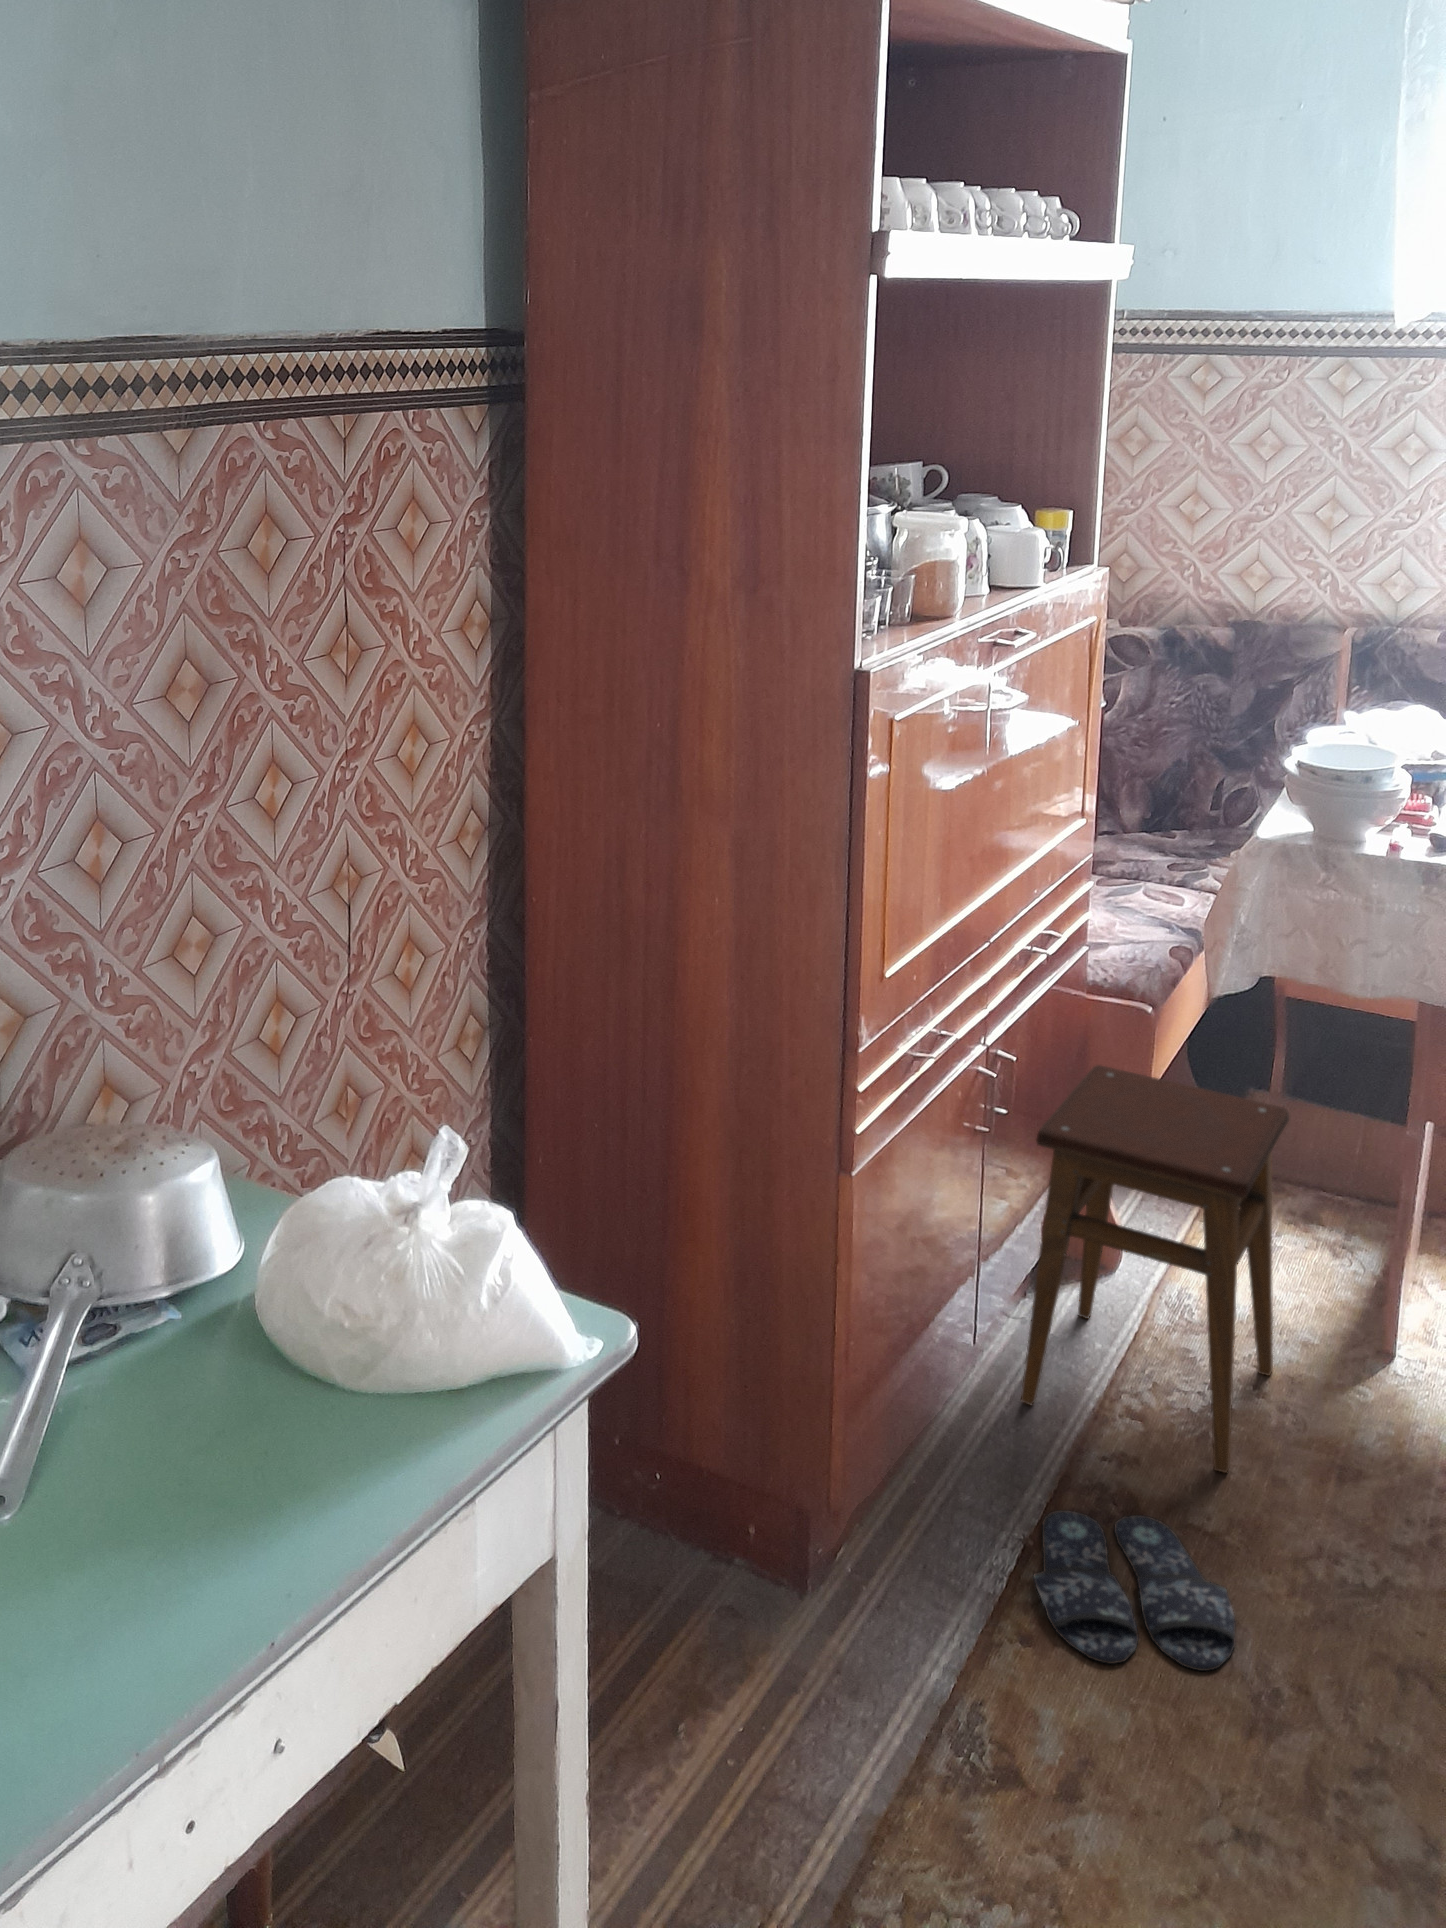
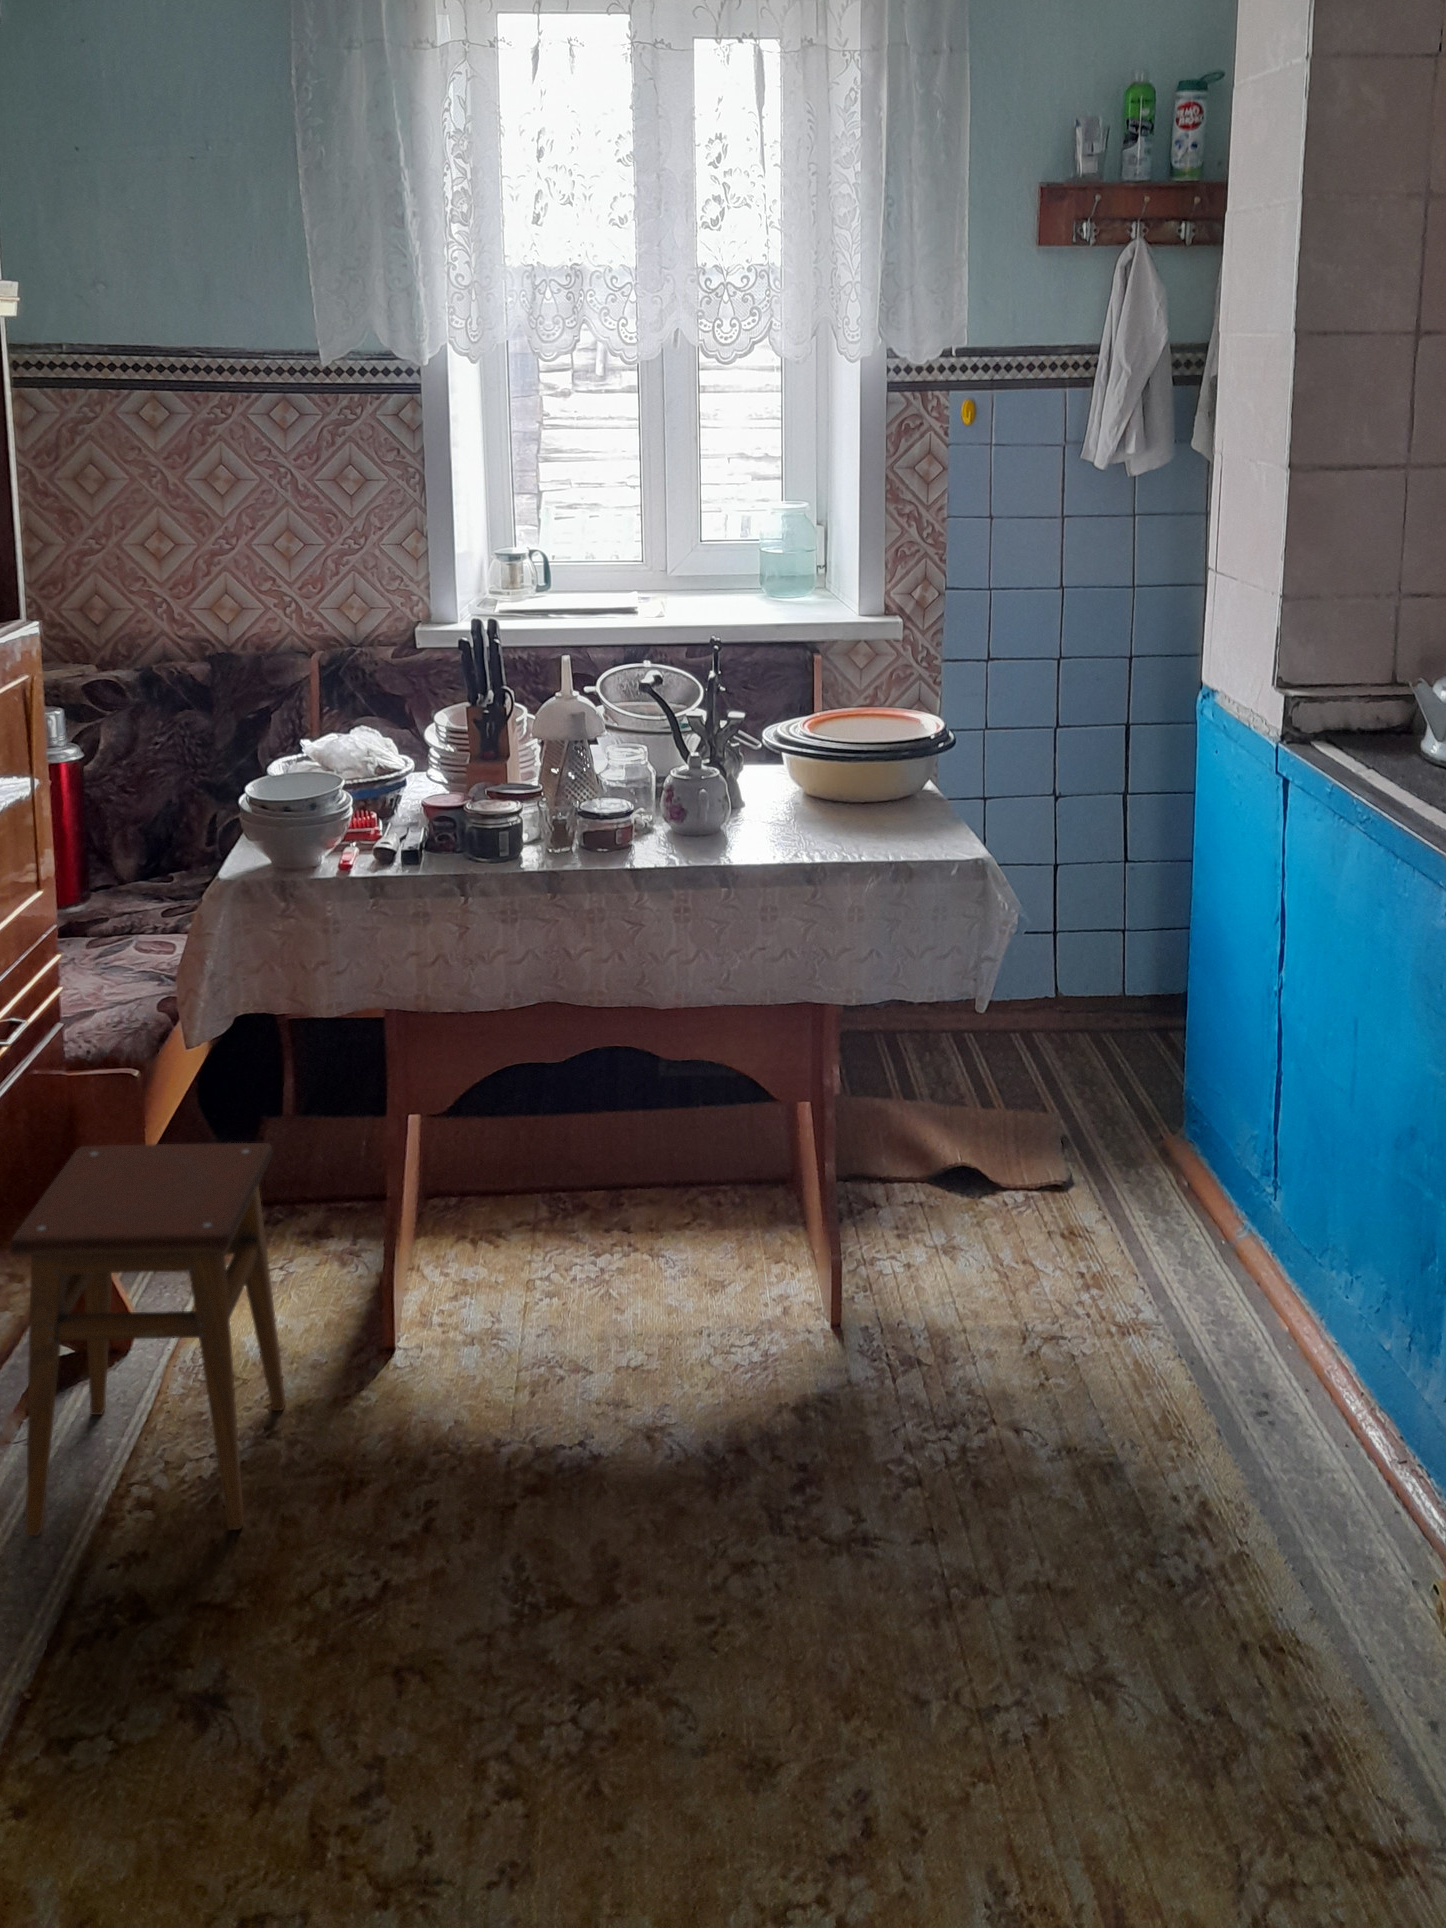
slippers: present [1033,1510,1236,1671] -> none [36,1608,248,1796]

